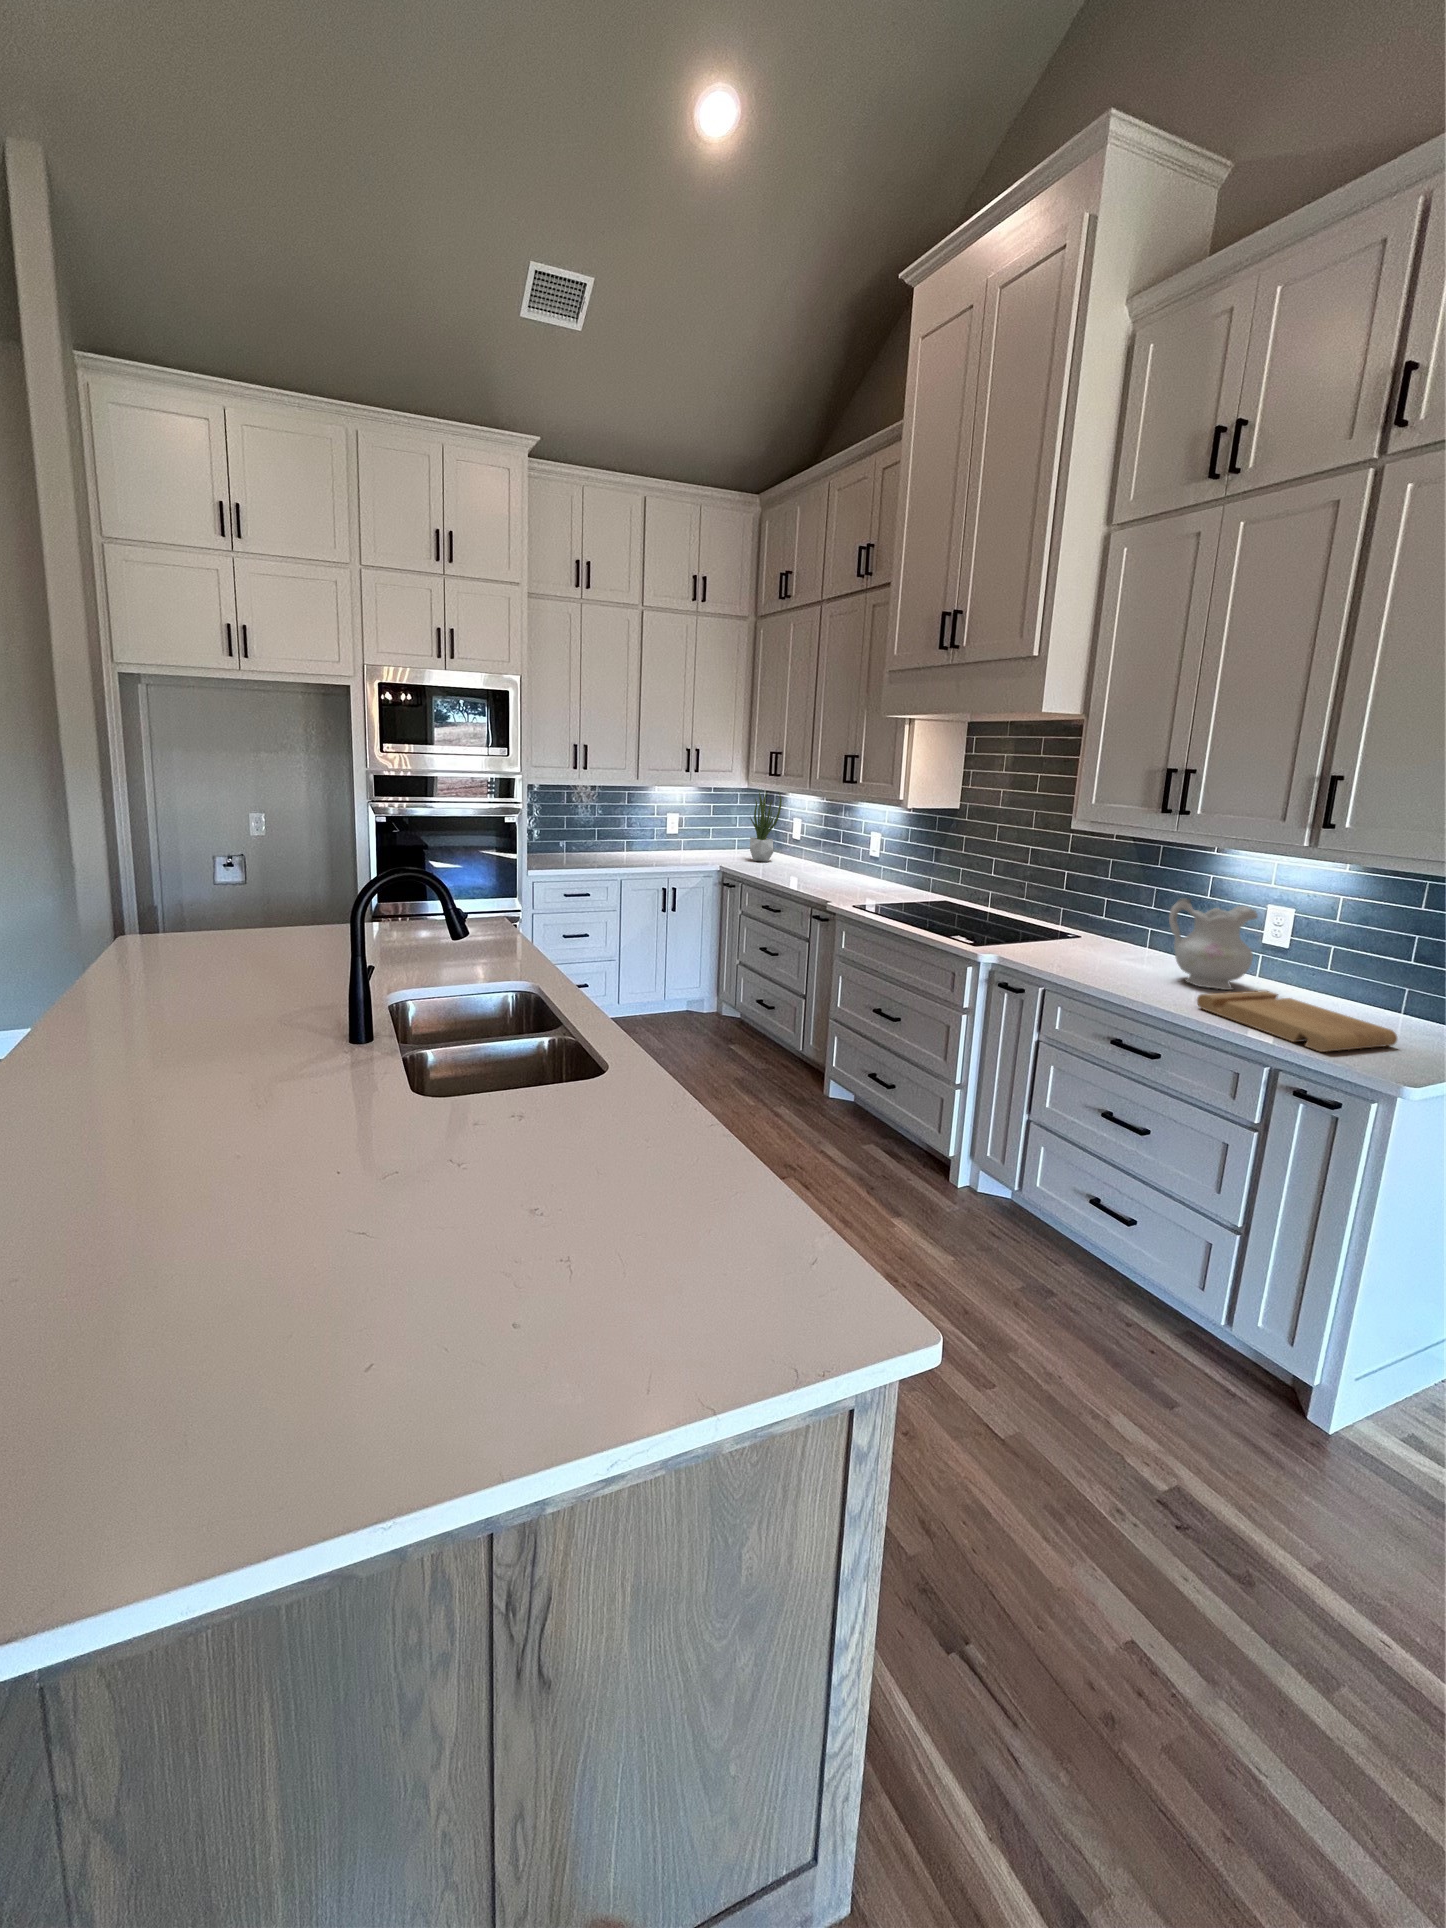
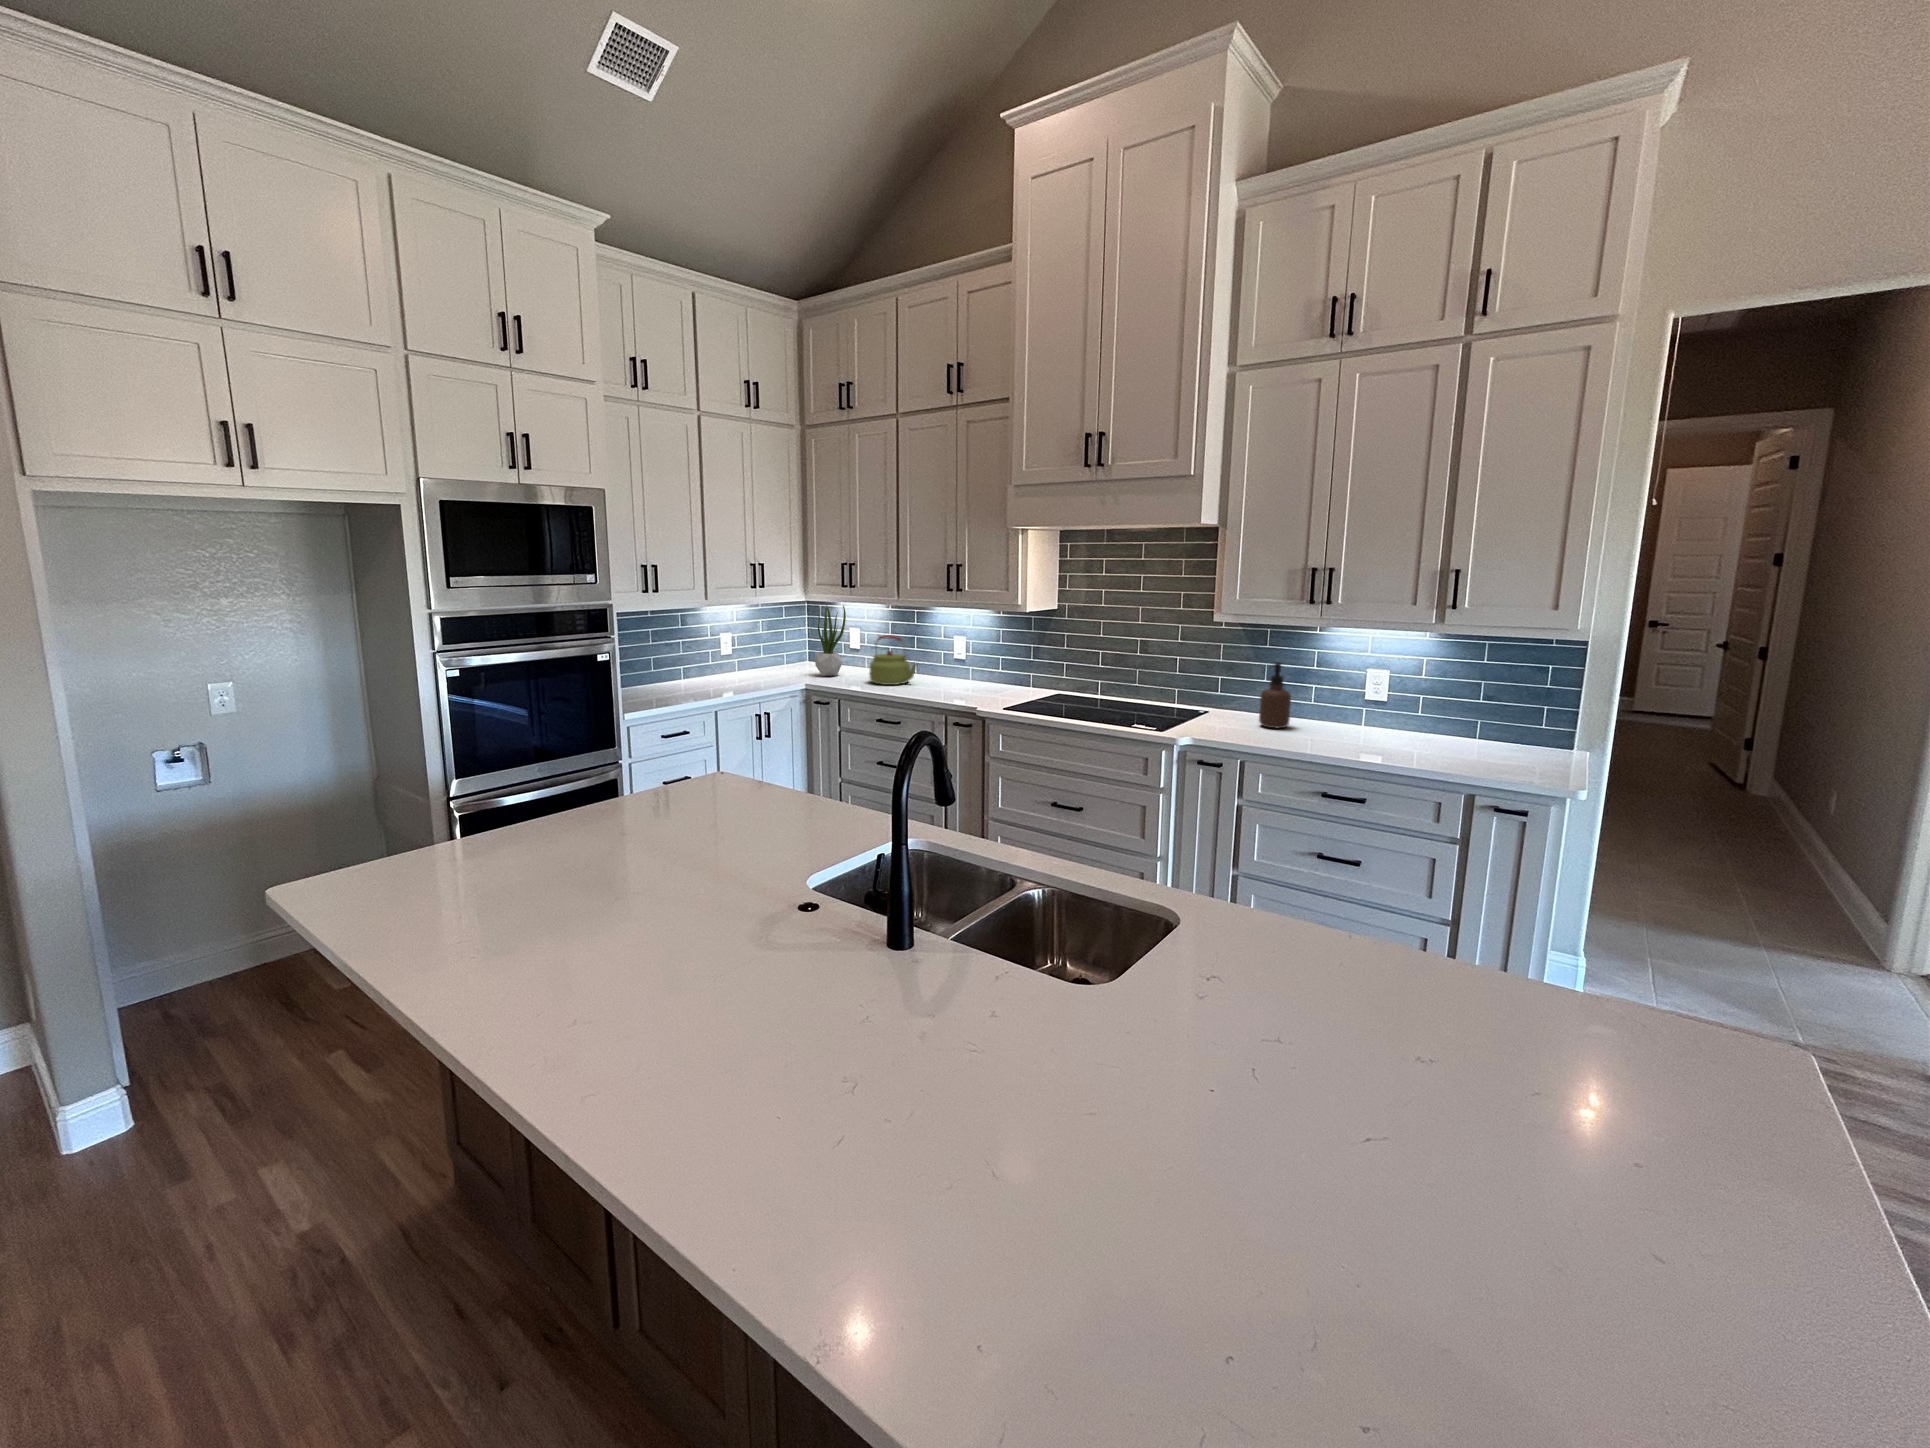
kettle: none [783,825,826,875] -> present [870,635,917,685]
soap dispenser: none [1114,884,1155,963] -> present [1259,662,1291,728]
ceramic pitcher: present [1169,898,1258,990] -> none [1320,670,1384,740]
cutting board: present [1197,990,1397,1052] -> none [1381,736,1524,775]

